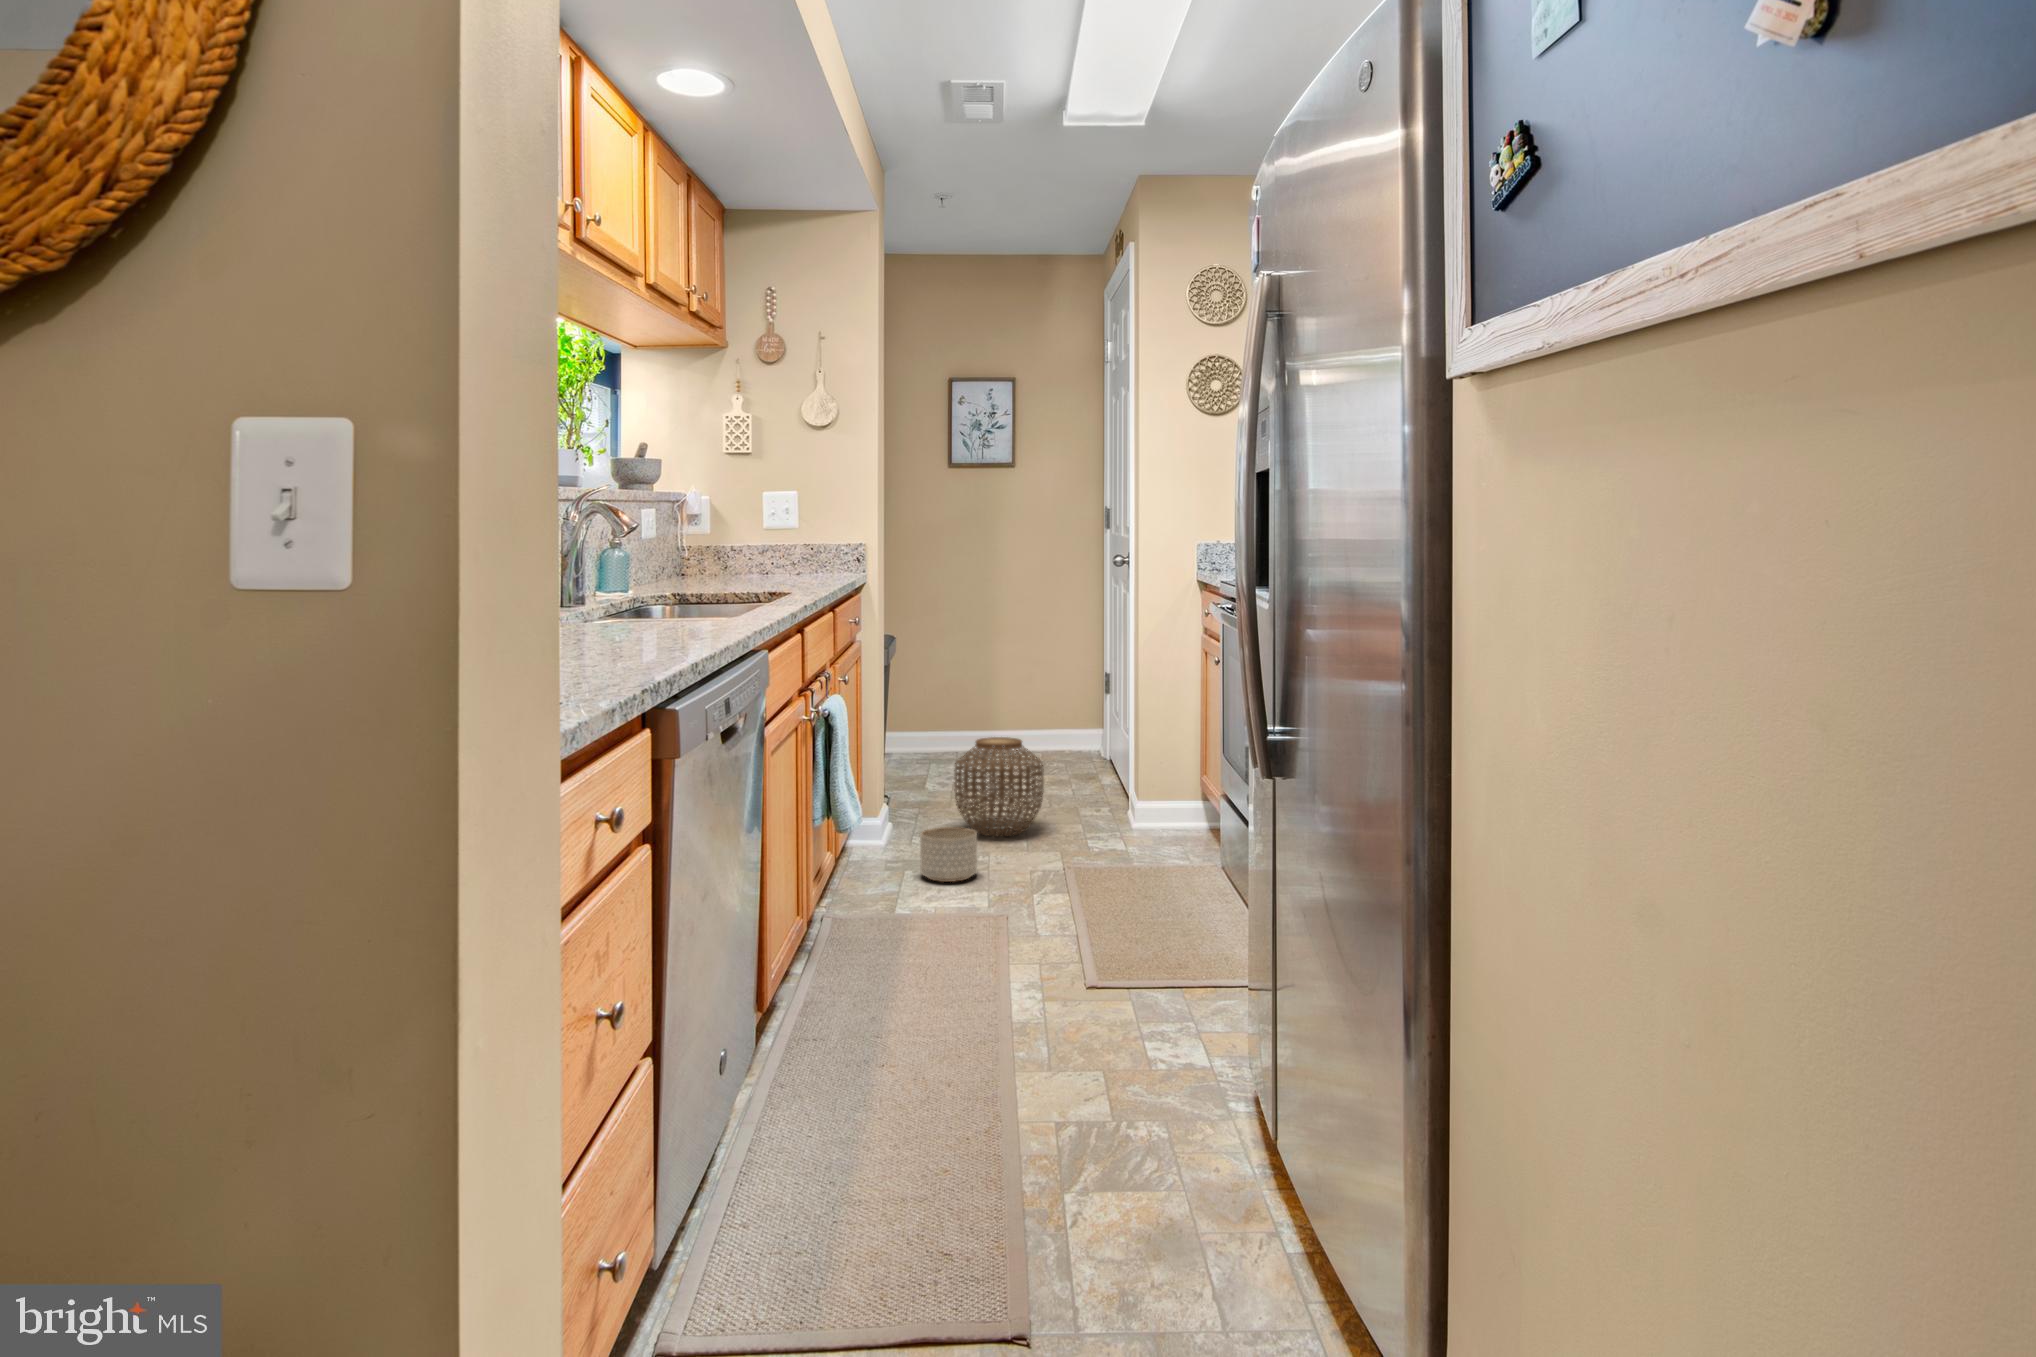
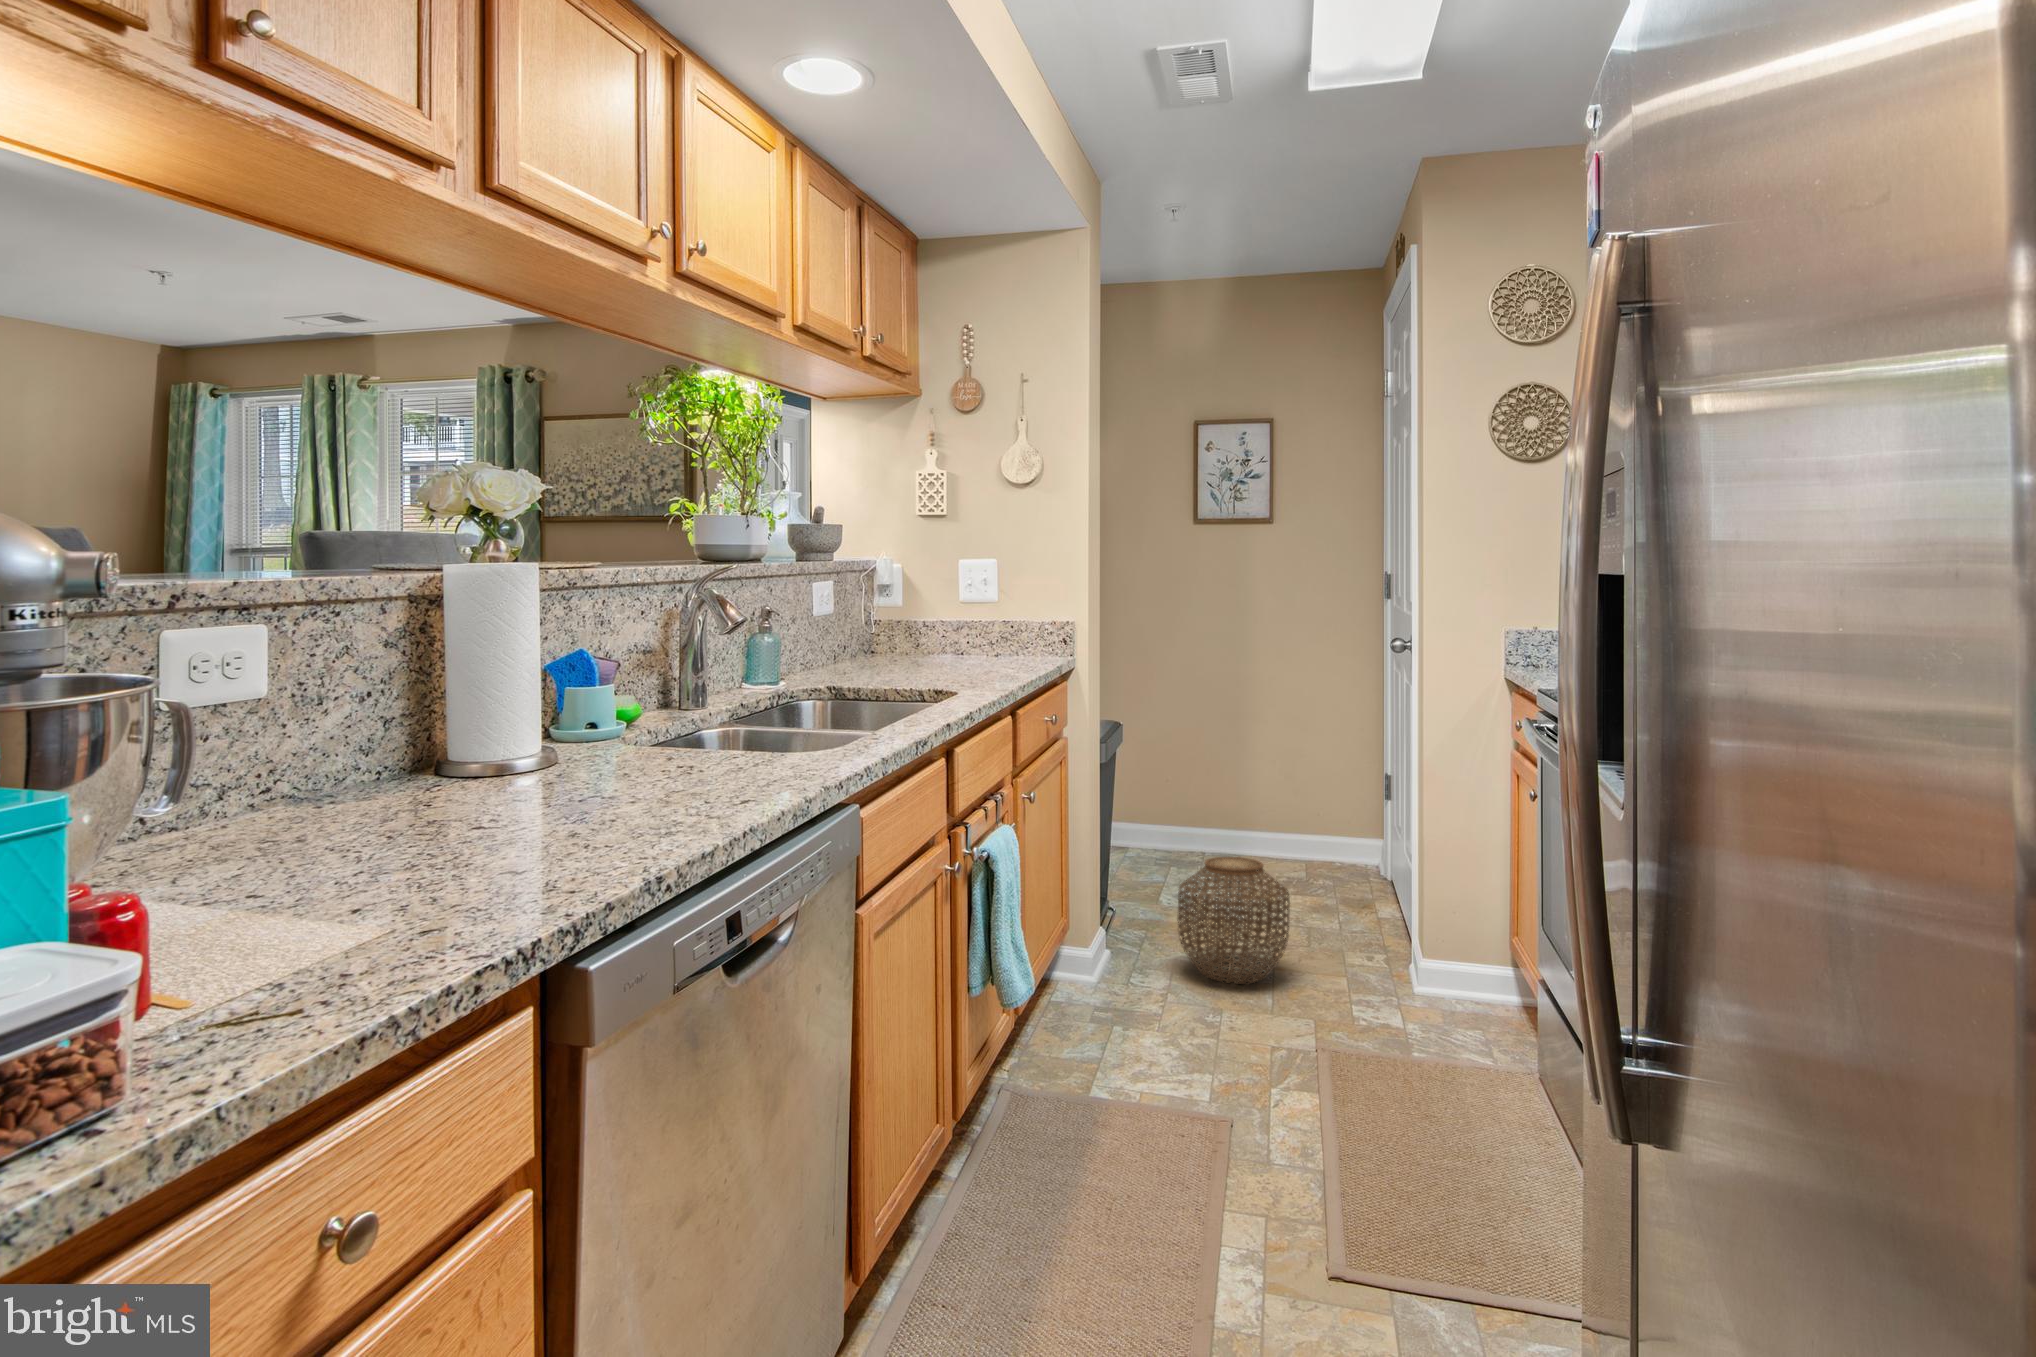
planter: present [920,827,977,882] -> none [1123,977,1195,1052]

